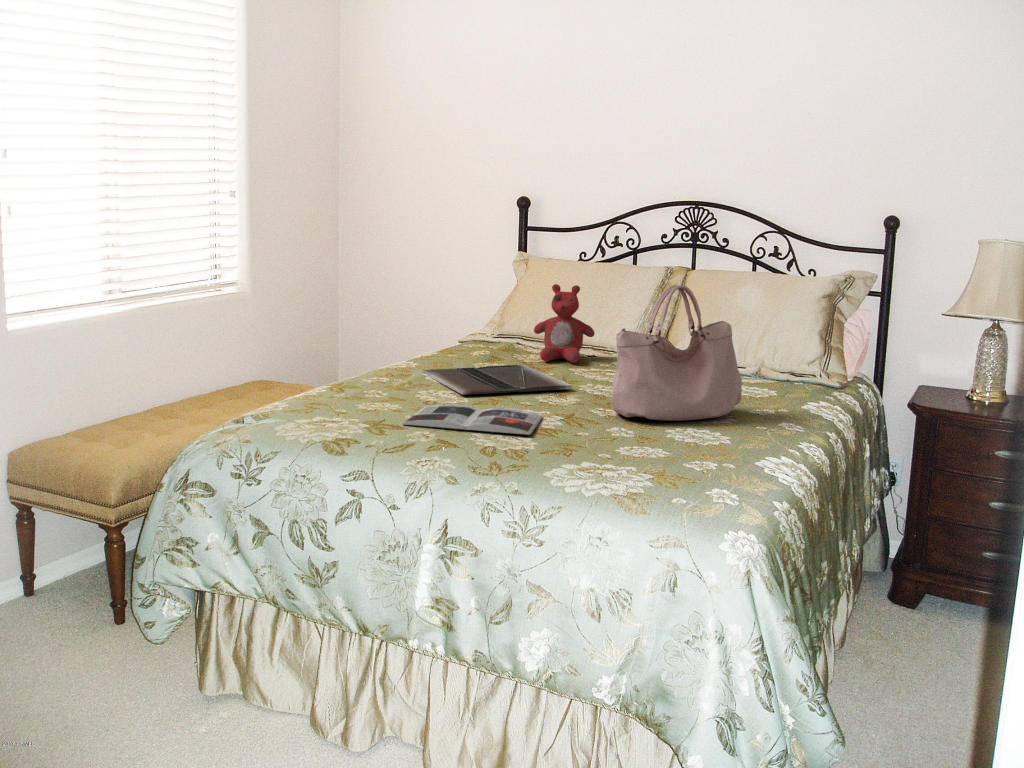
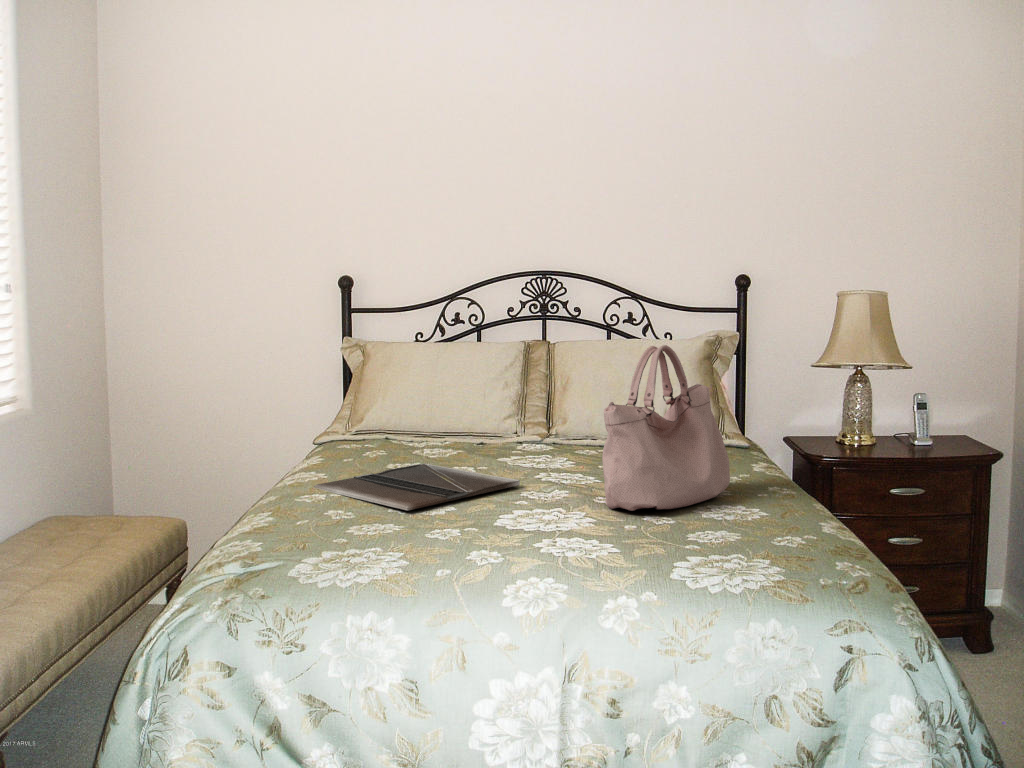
stuffed bear: present [534,284,595,363] -> none [417,364,488,456]
magazine: present [403,404,543,435] -> none [375,520,563,566]

